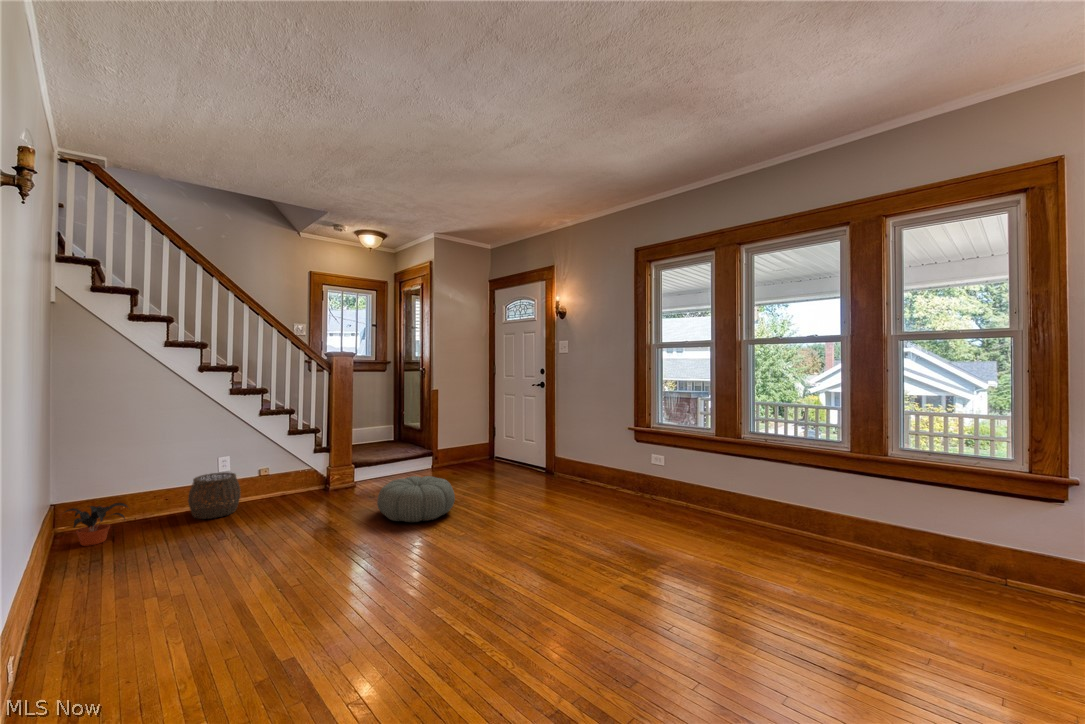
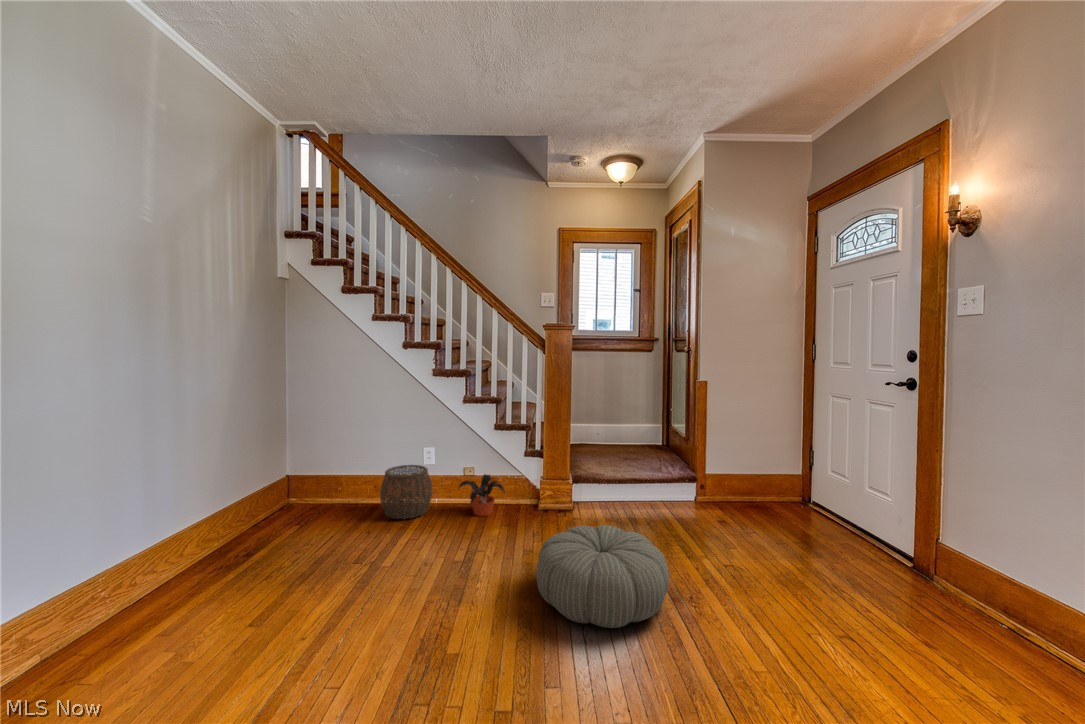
potted plant: present [65,503,128,546] -> present [459,474,505,516]

